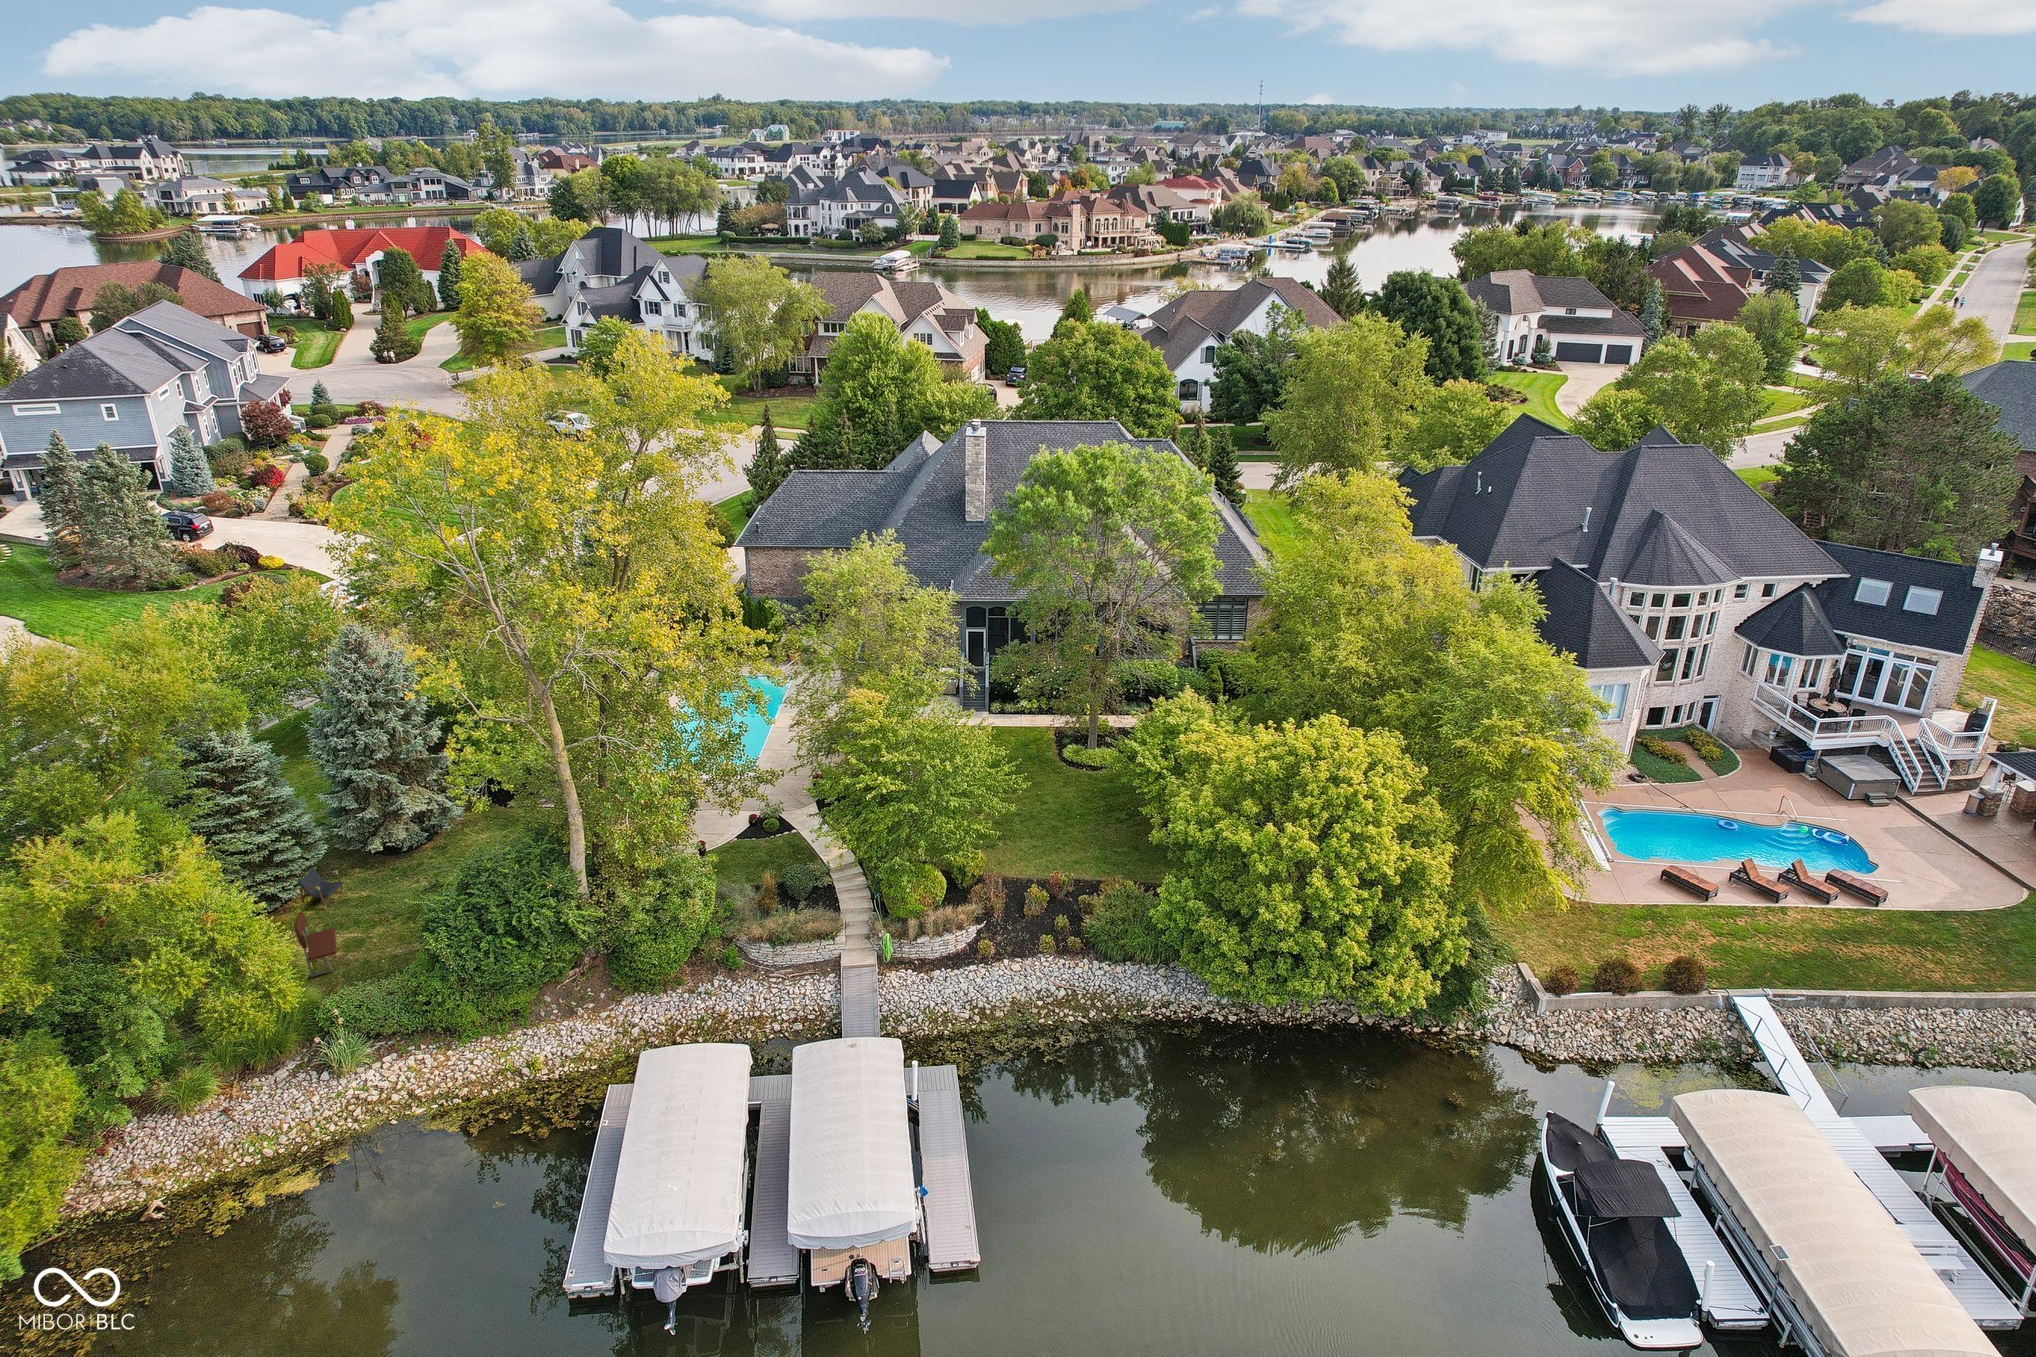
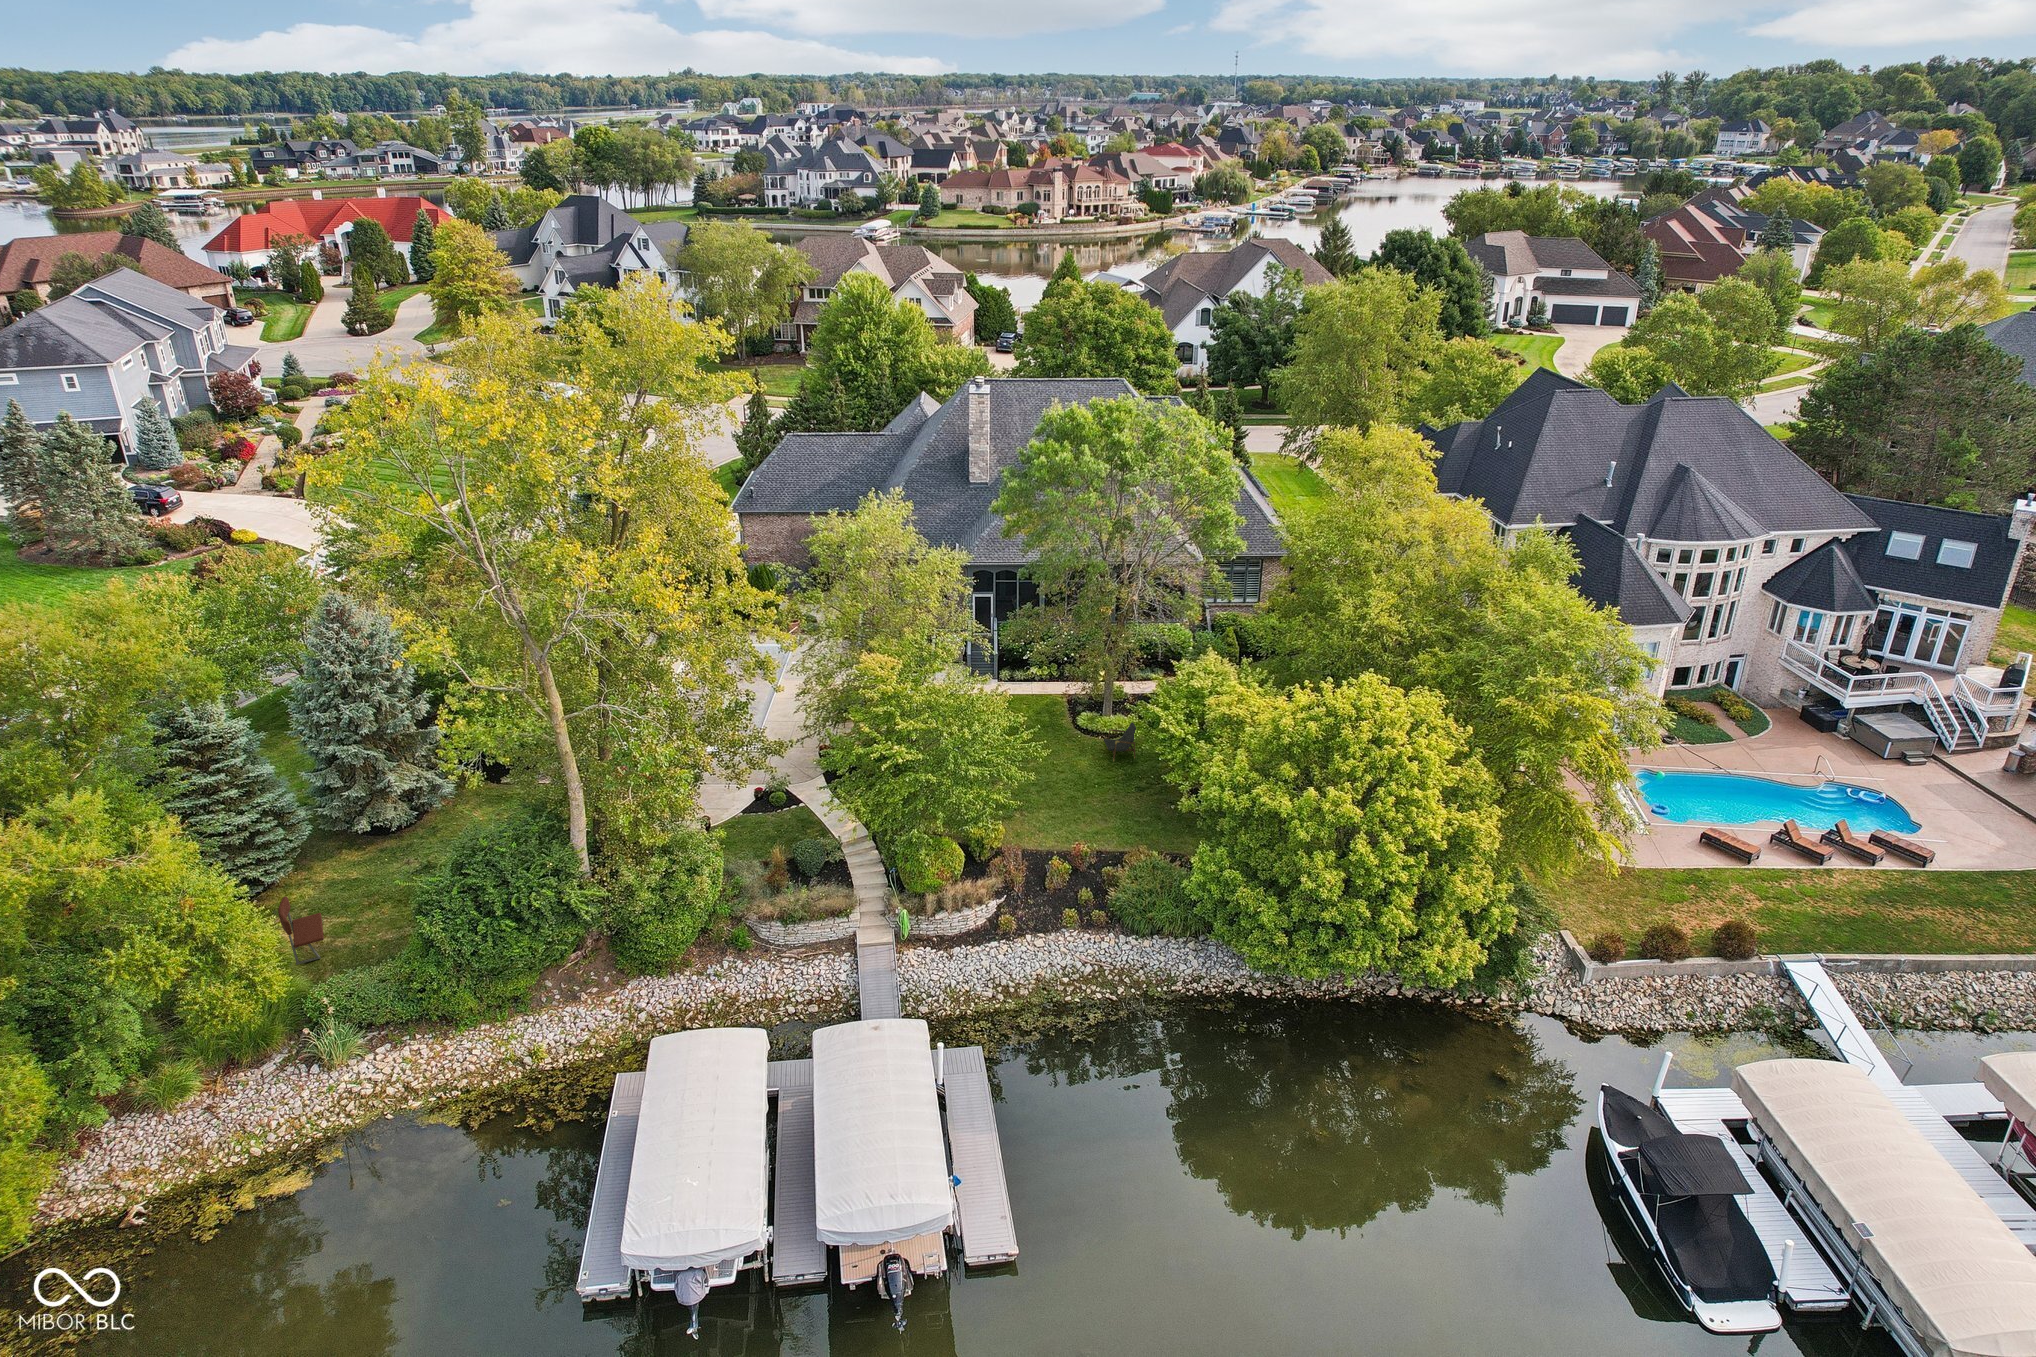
lounge chair: present [298,867,344,909] -> present [1104,722,1136,761]

